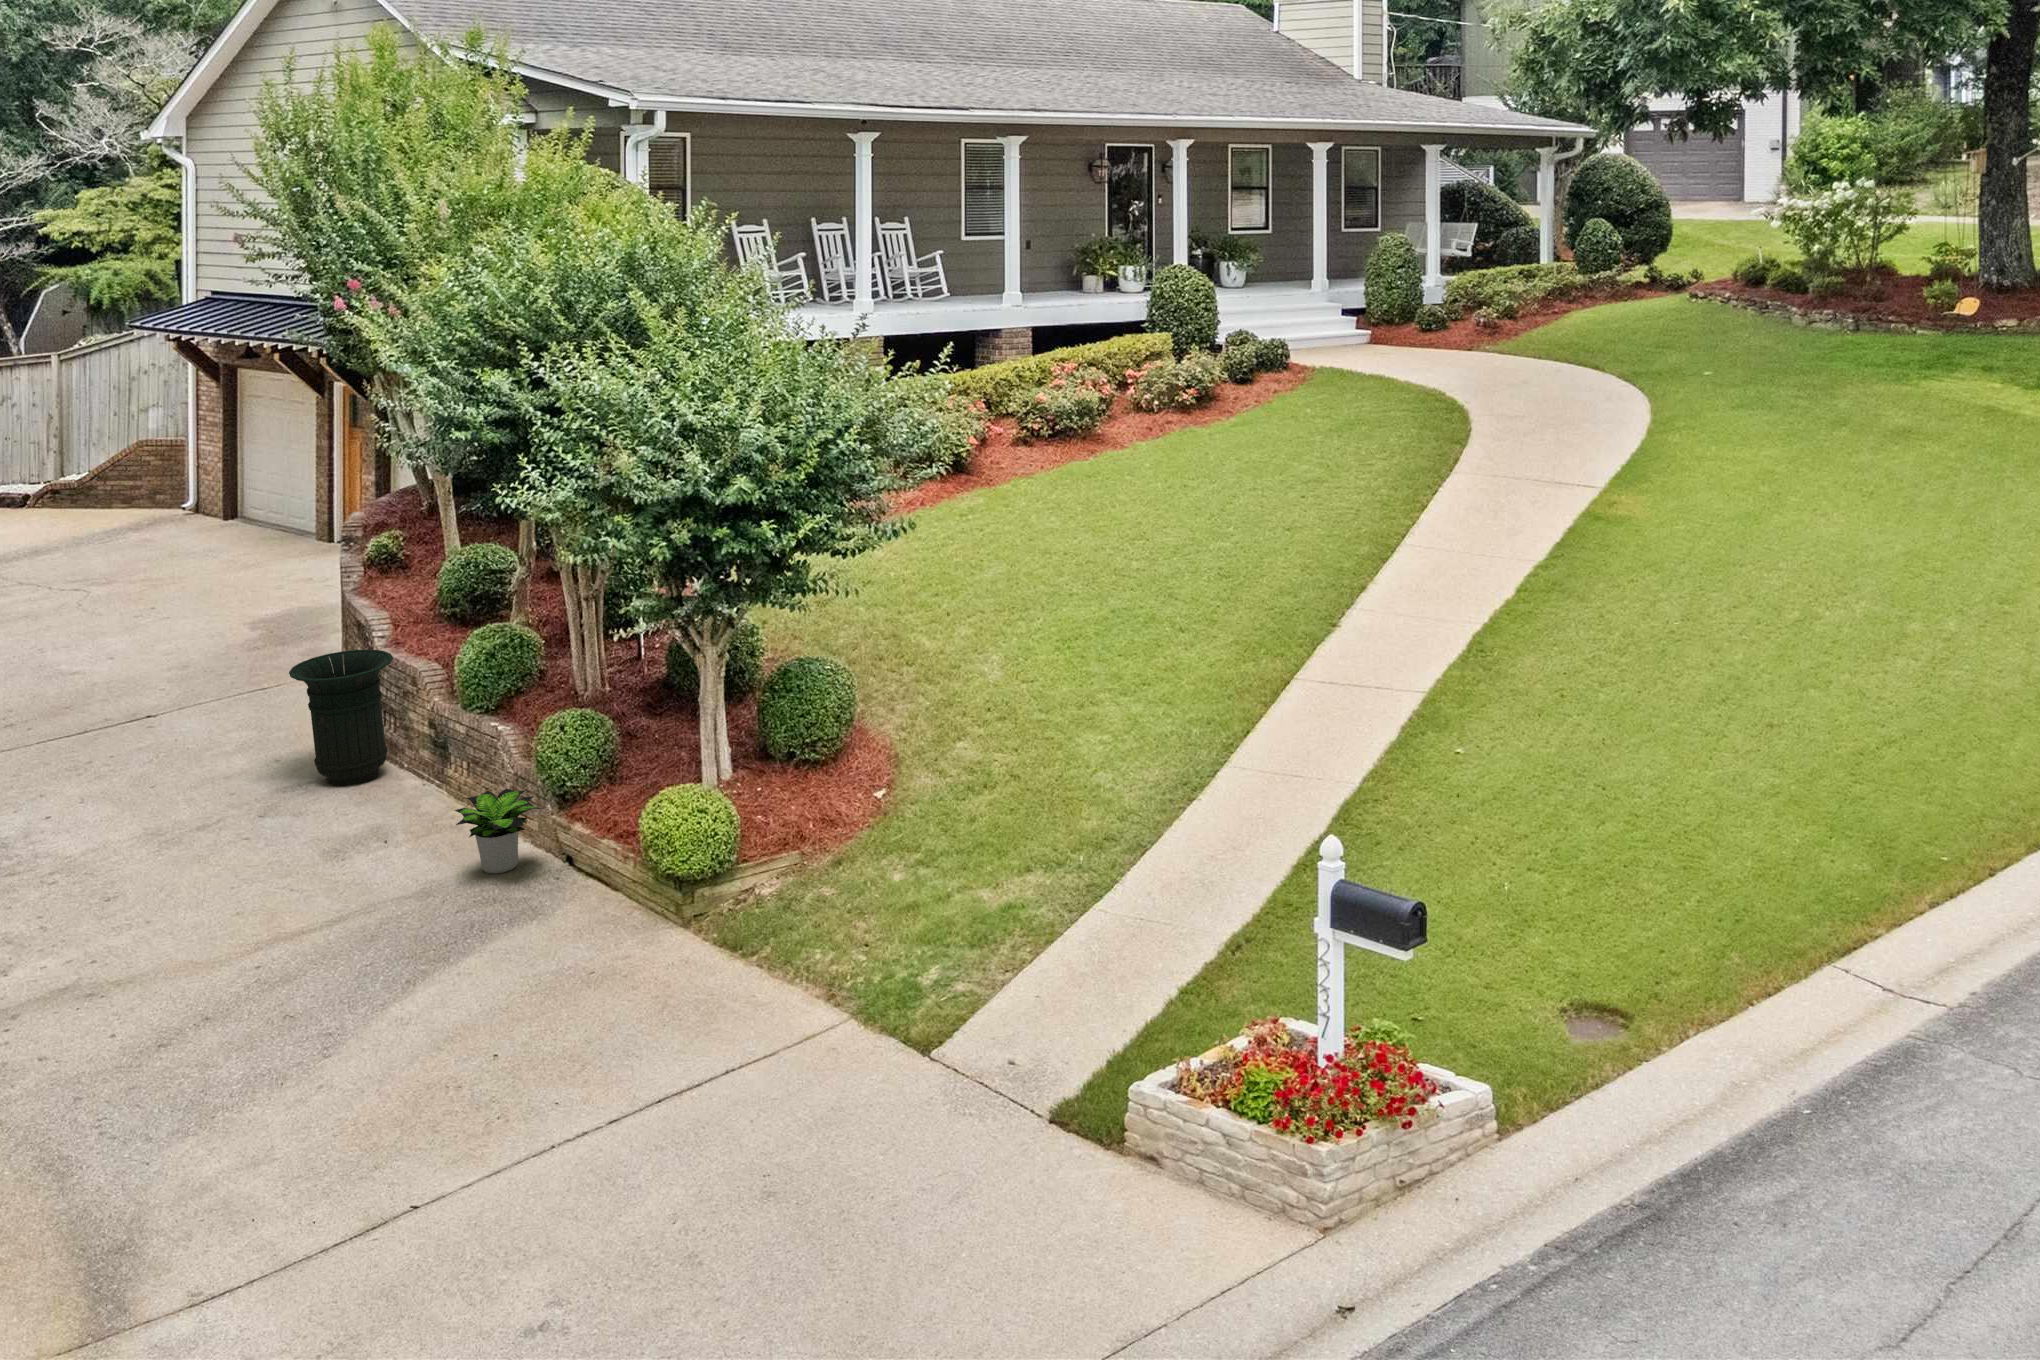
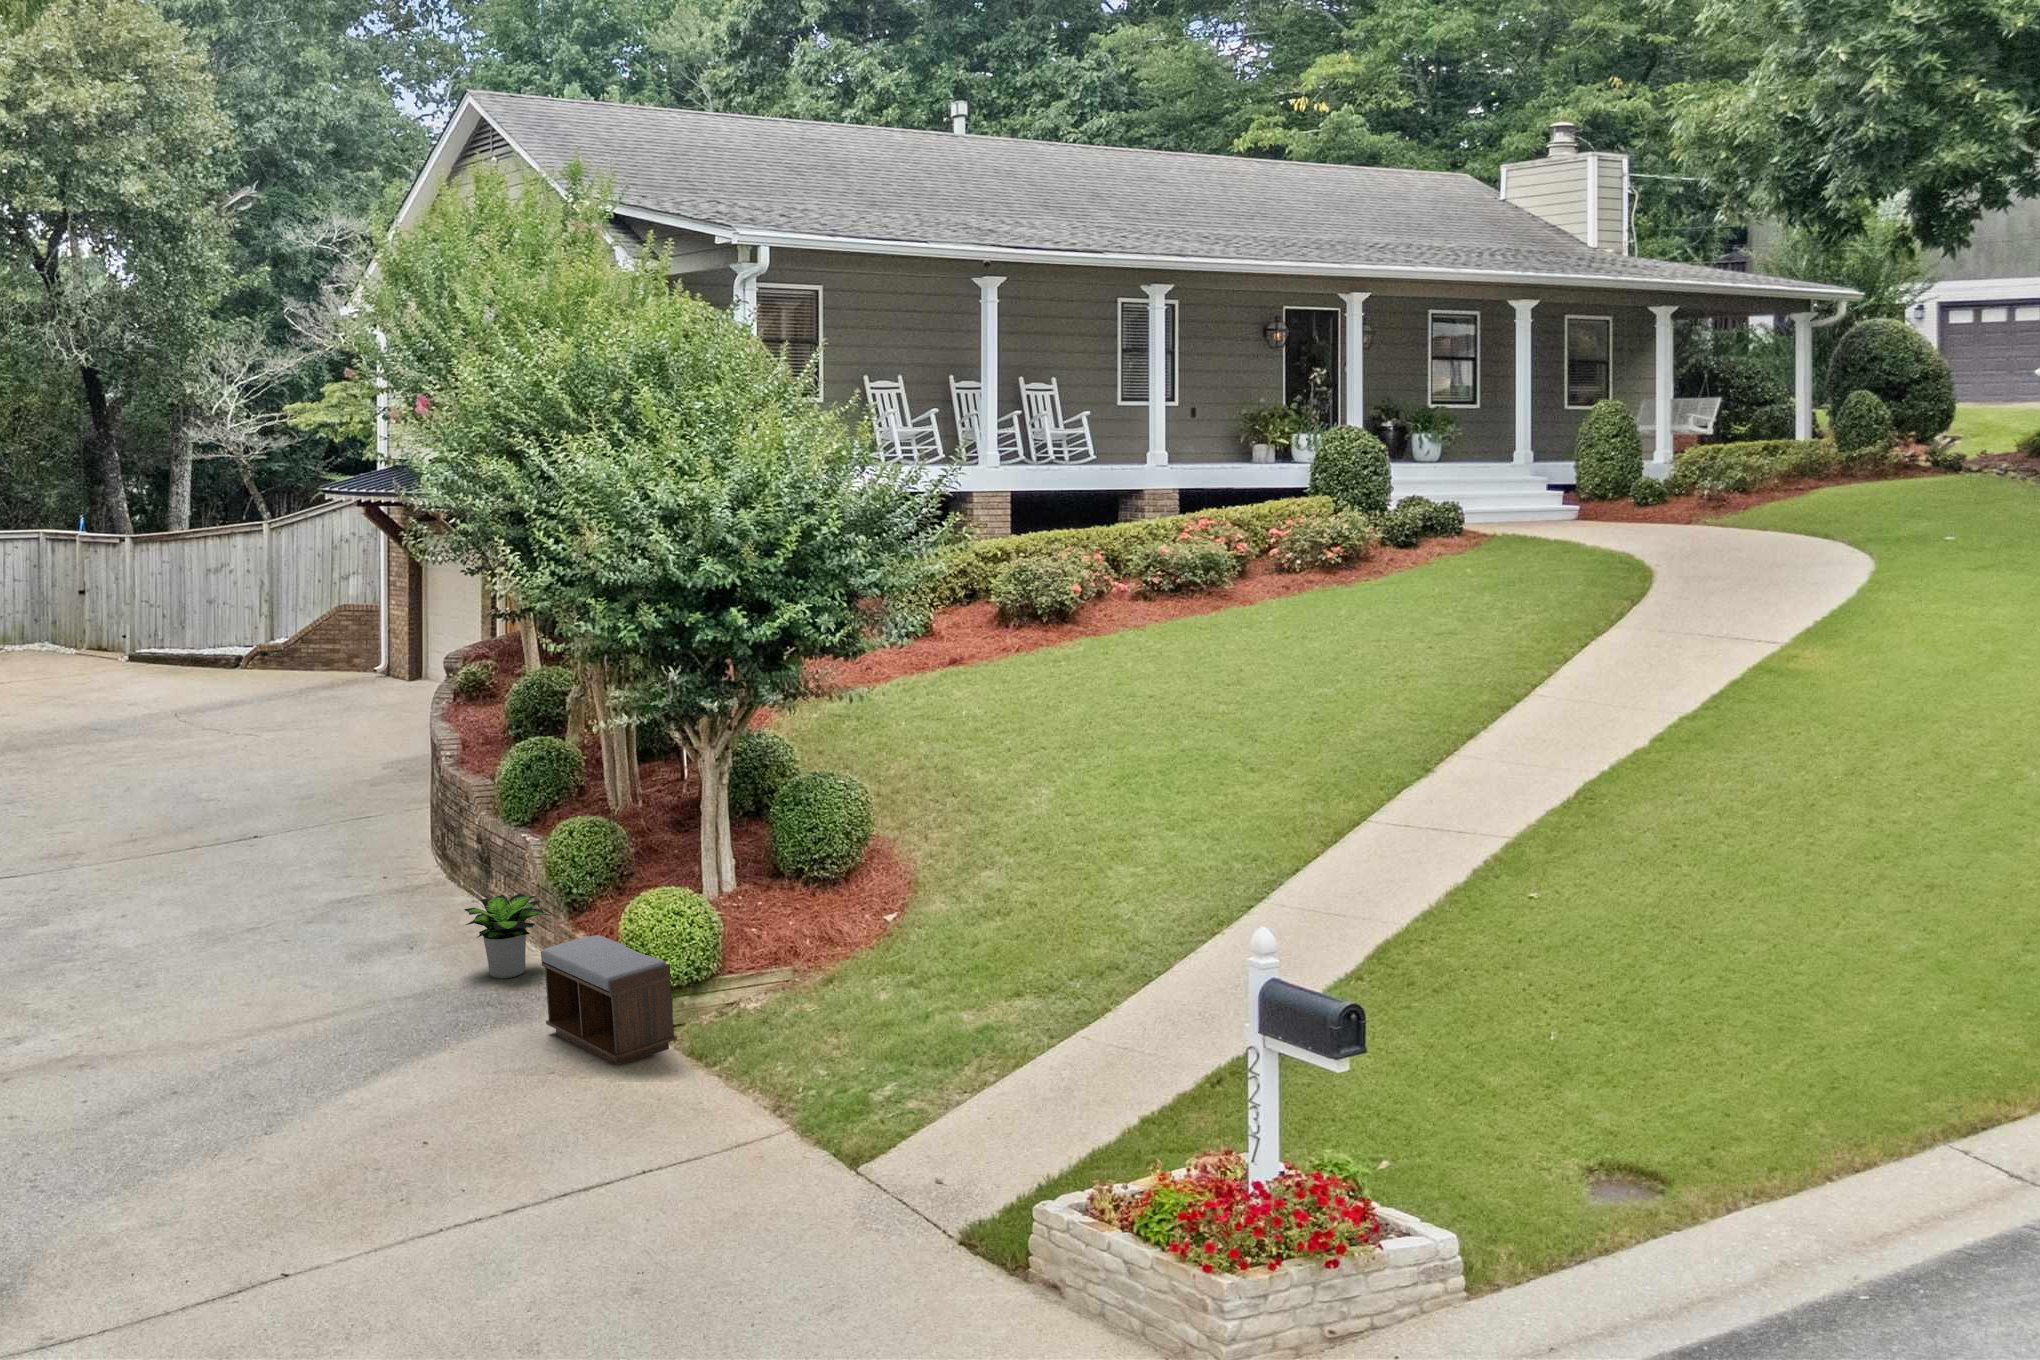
trash can: present [289,650,393,786] -> none [352,765,451,900]
bench: none [564,836,711,966] -> present [541,935,677,1065]

